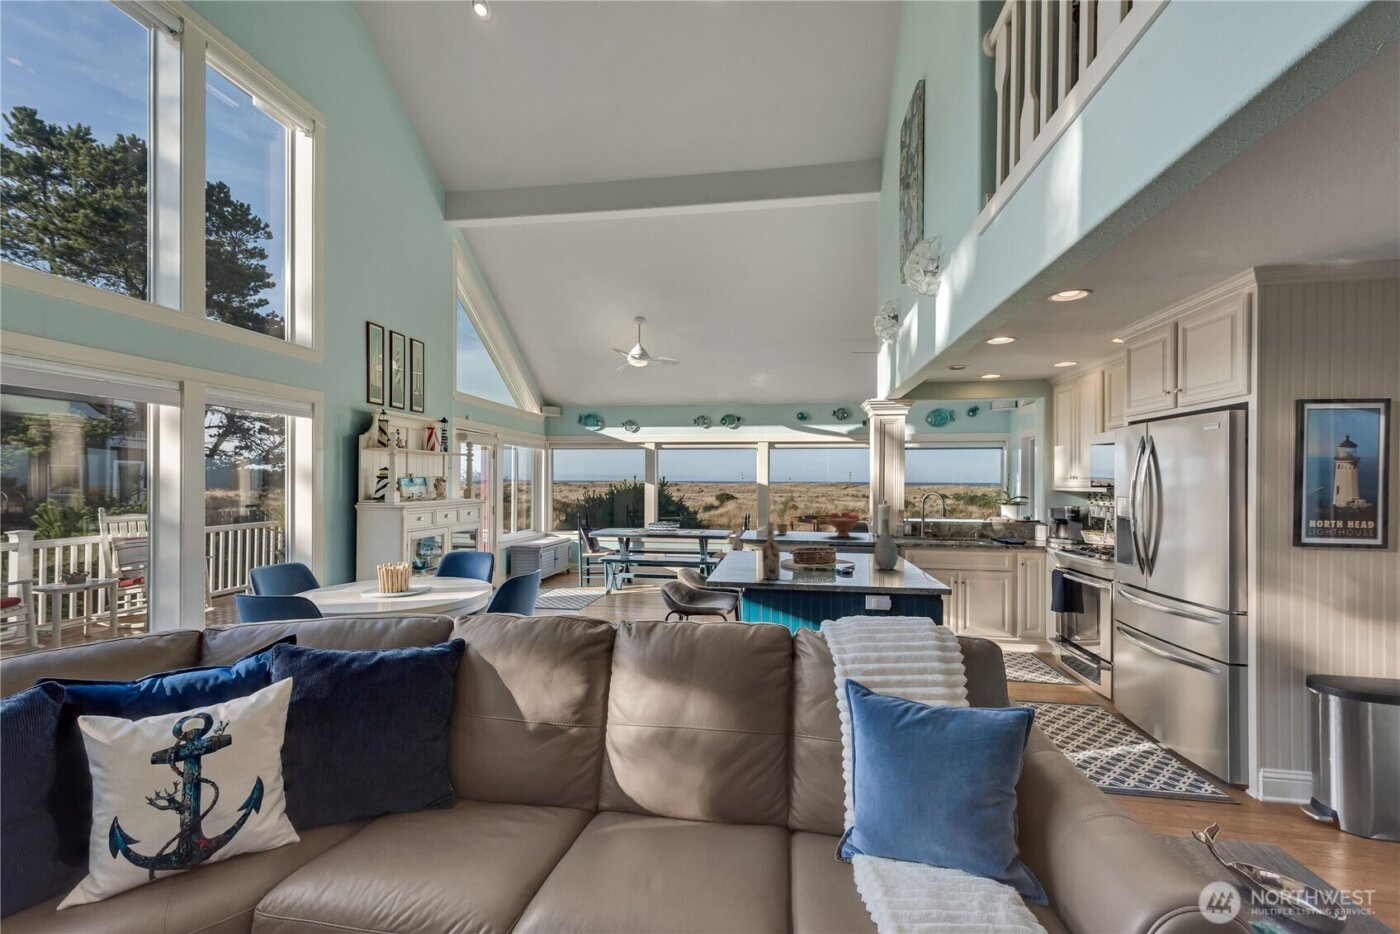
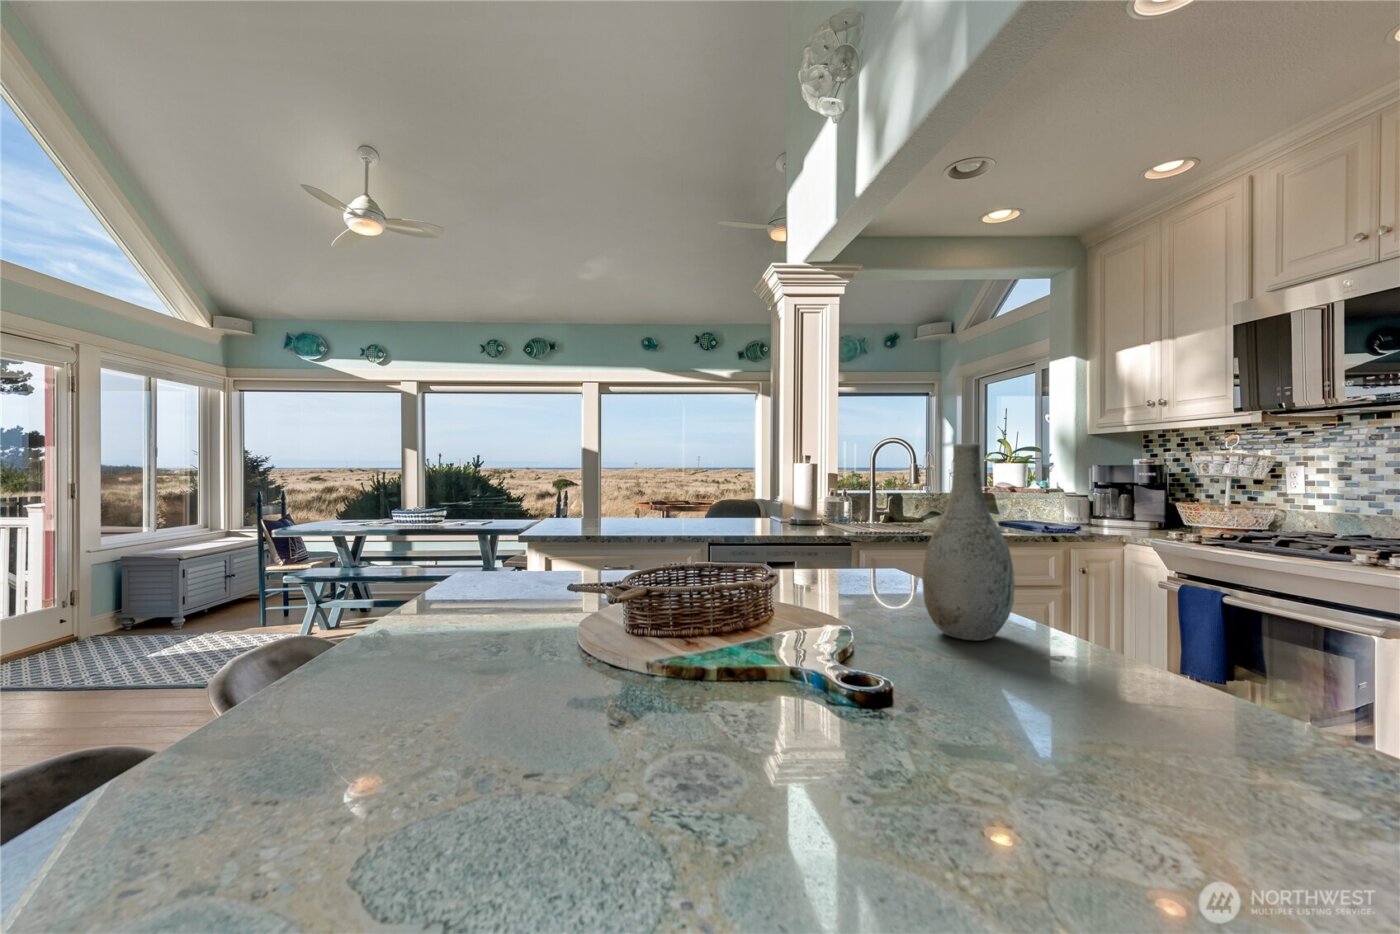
potted plant: present [774,495,792,535] -> none [585,446,642,524]
fruit bowl: present [826,511,860,537] -> none [699,475,768,527]
wine bottle: present [762,523,780,580] -> none [396,422,516,808]

